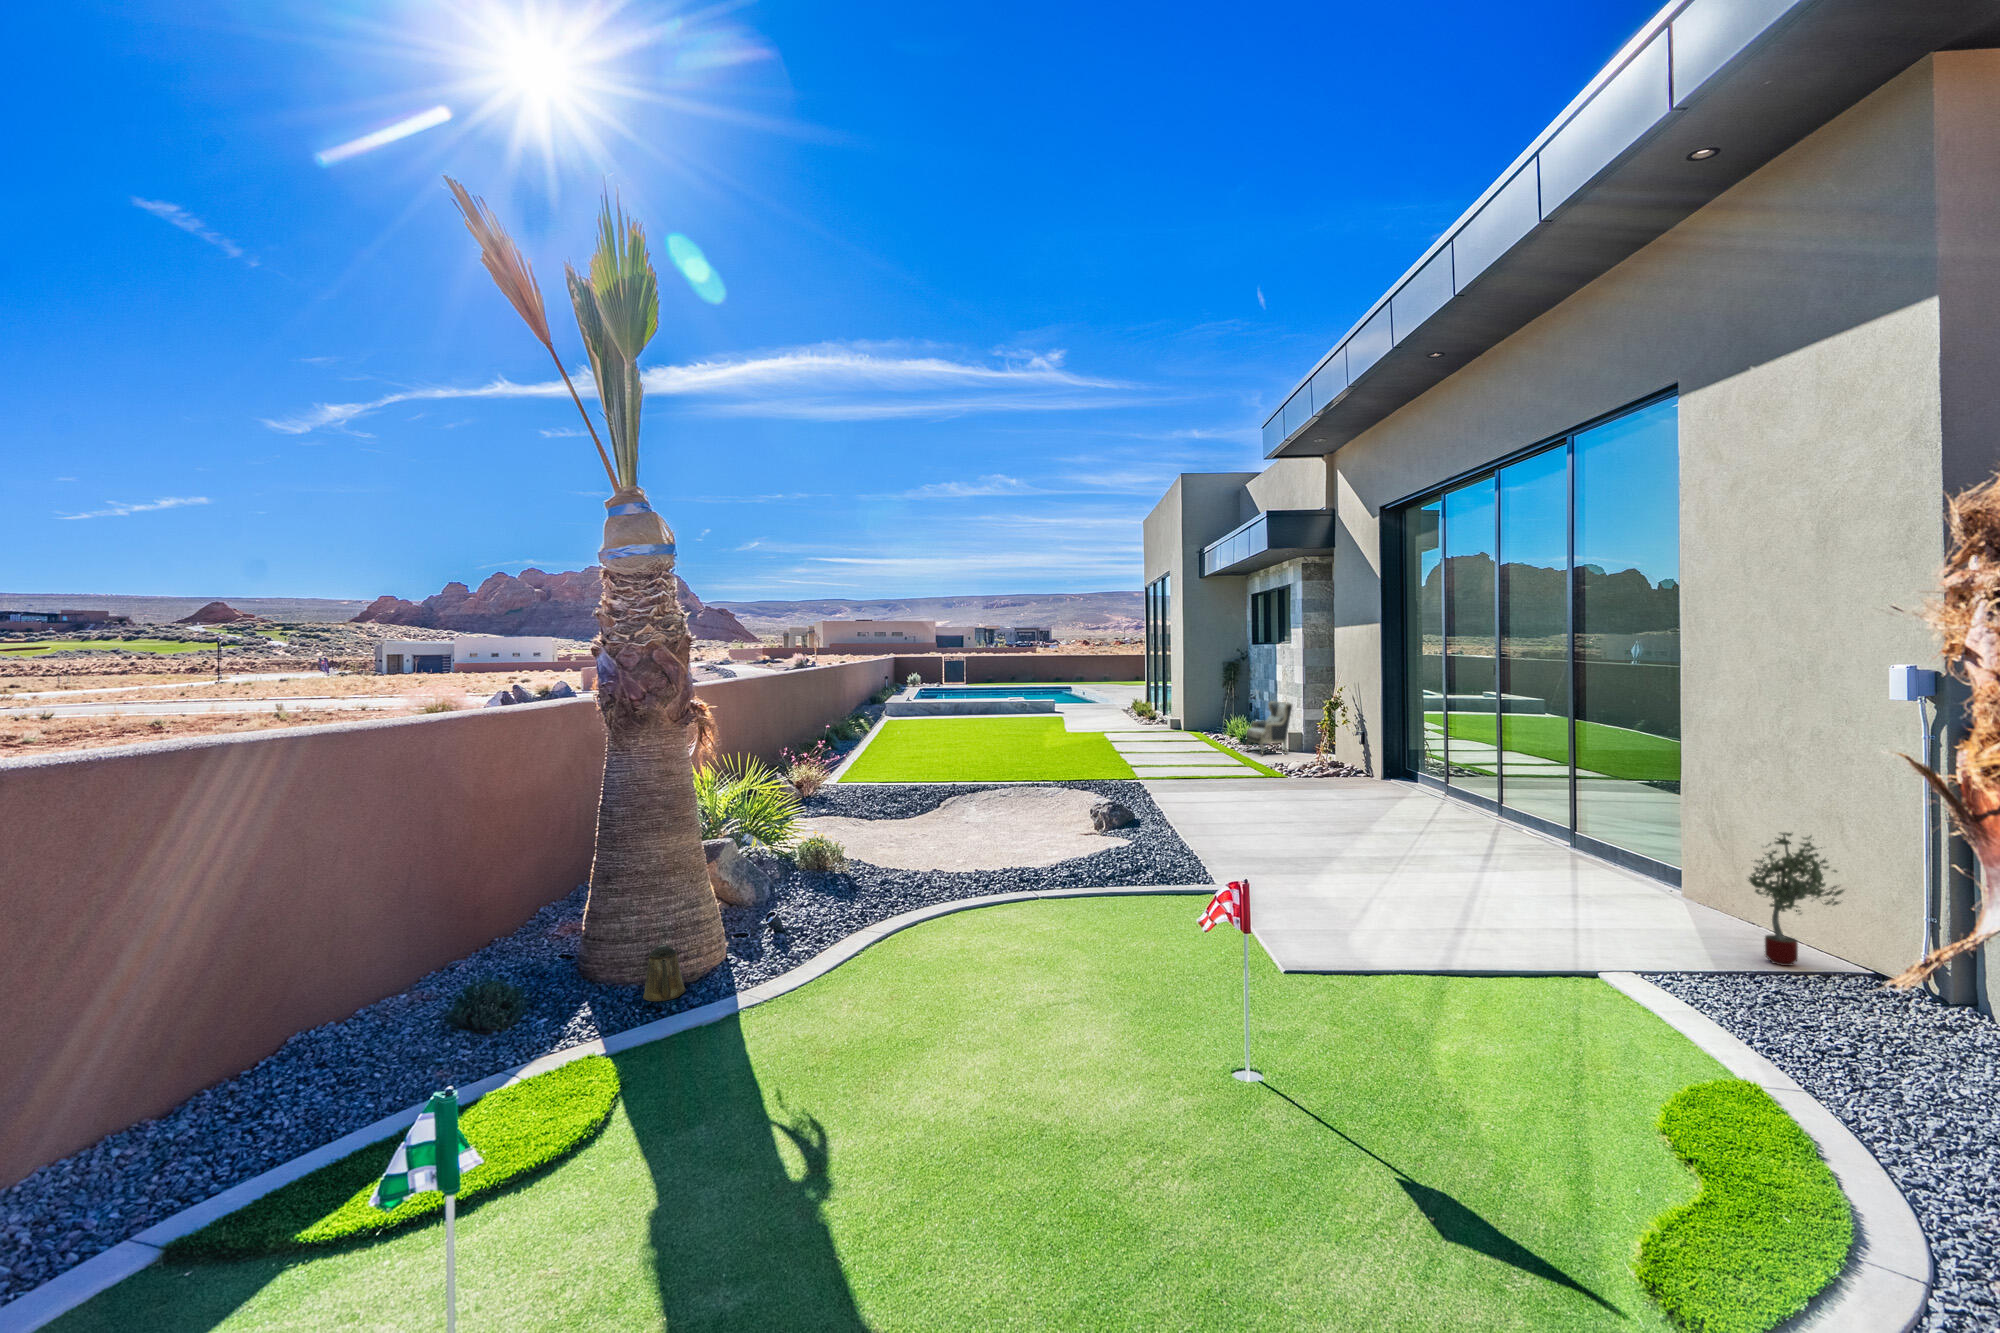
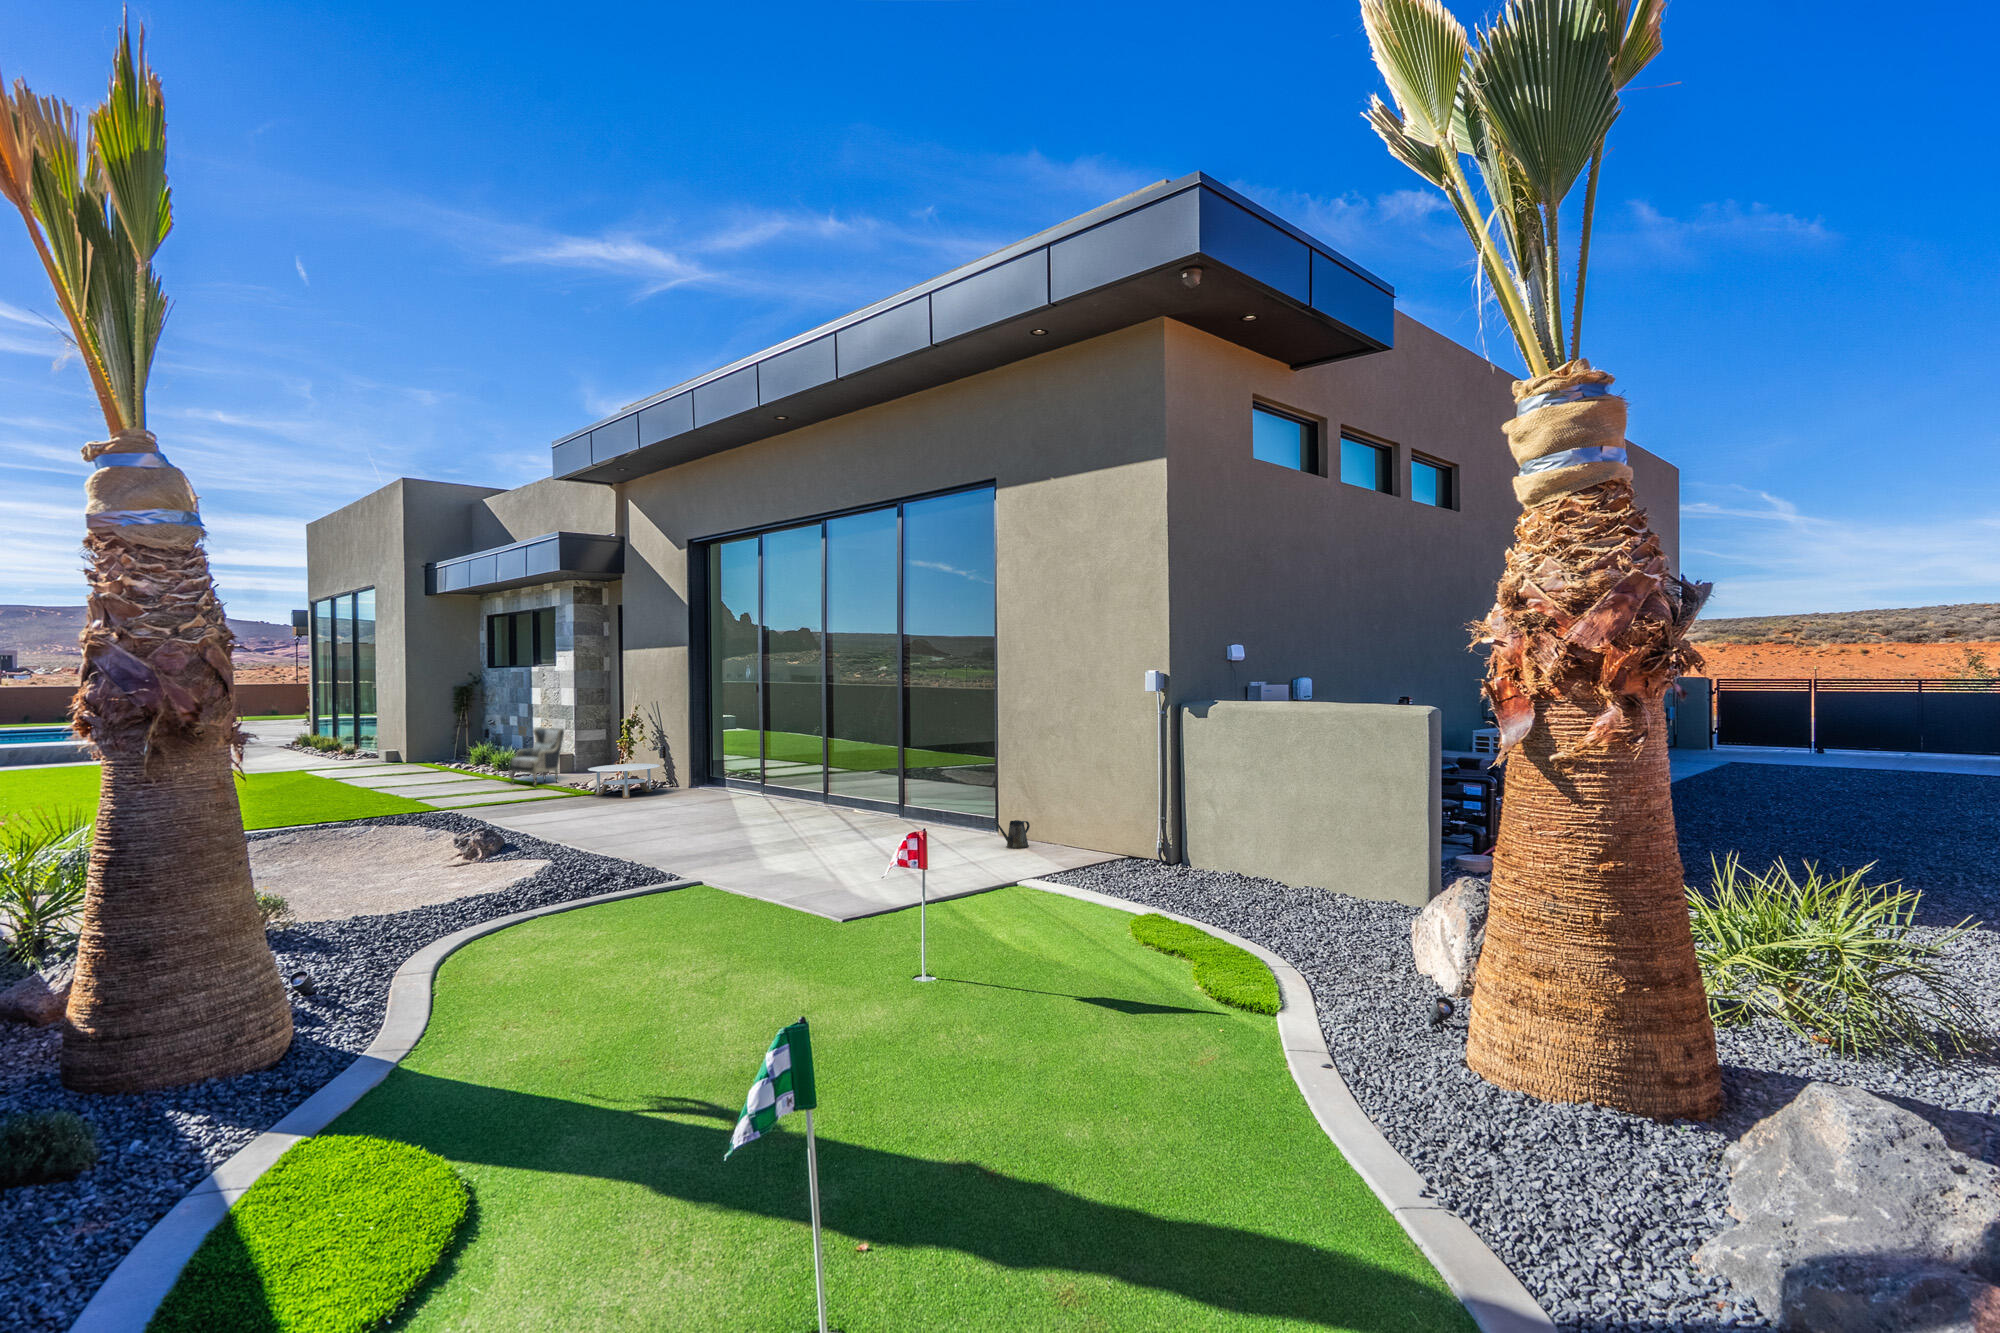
round table: none [1286,743,1358,777] -> present [588,764,660,798]
potted tree: present [1748,833,1844,966] -> none [1060,777,1115,861]
watering can: present [643,945,686,1001] -> present [994,820,1030,848]

